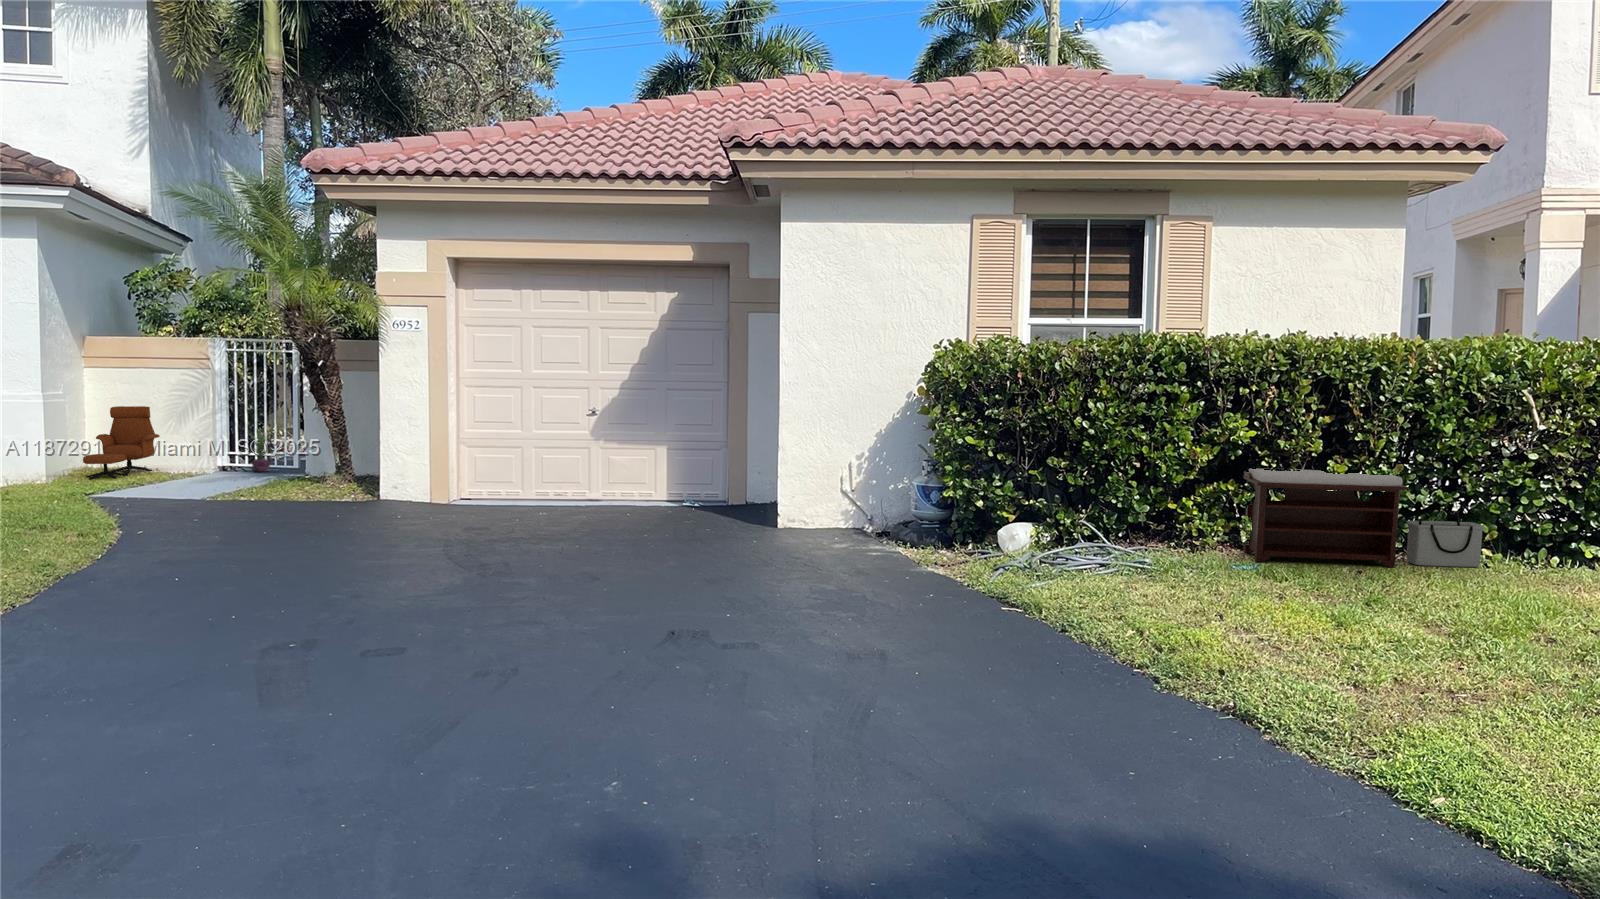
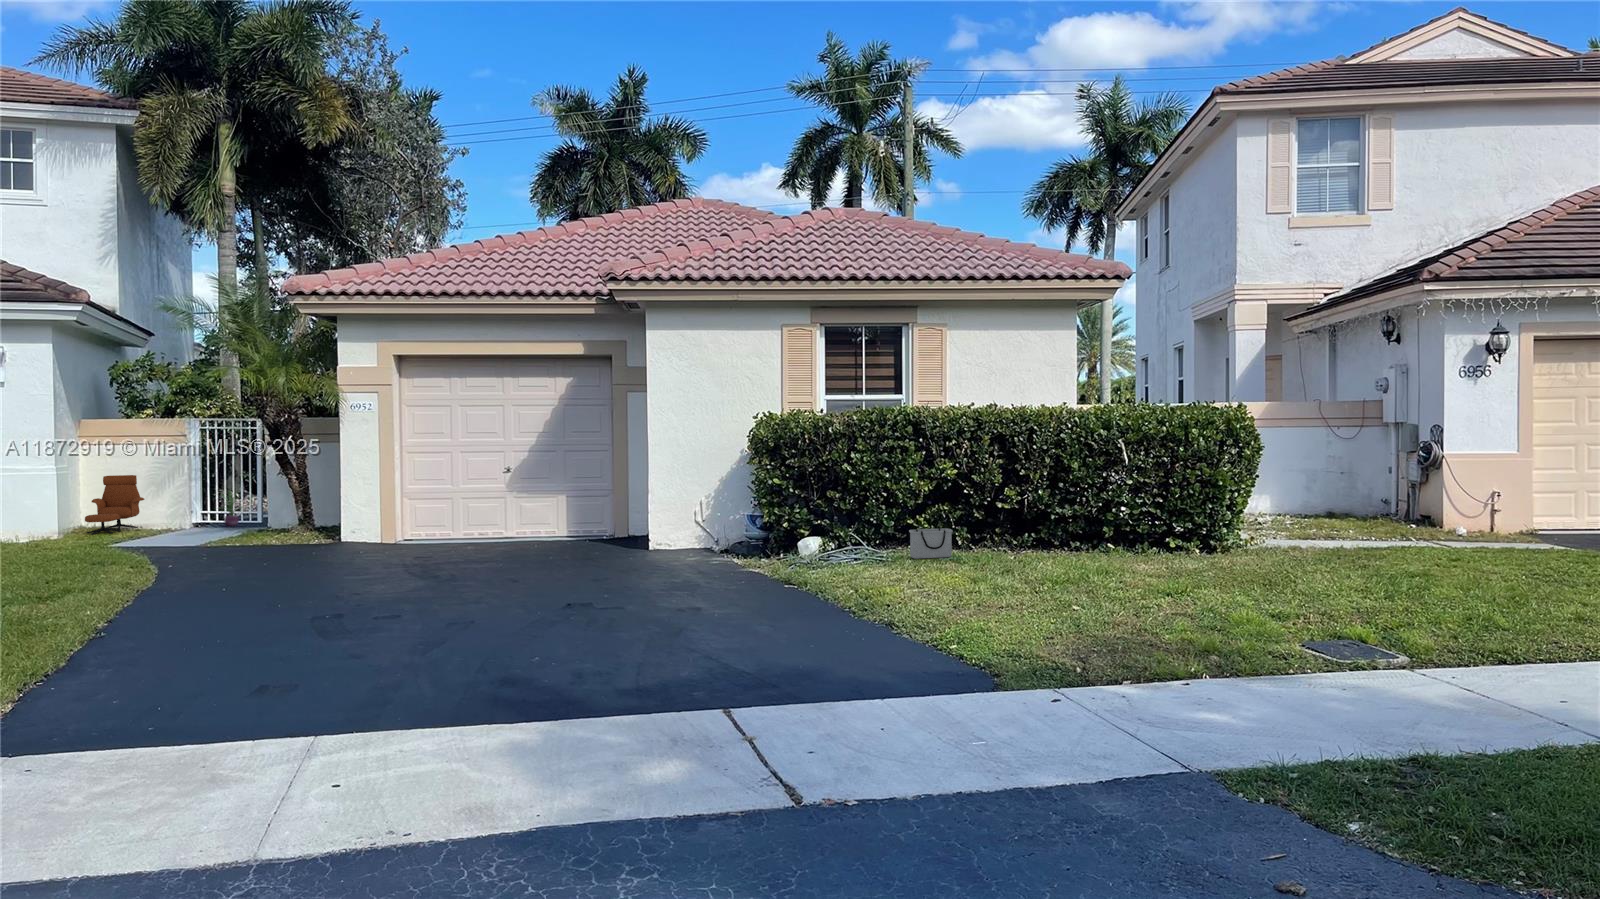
bench: present [1243,468,1407,568] -> none [957,495,1052,557]
storage bin: present [1407,521,1485,567] -> present [909,528,953,559]

